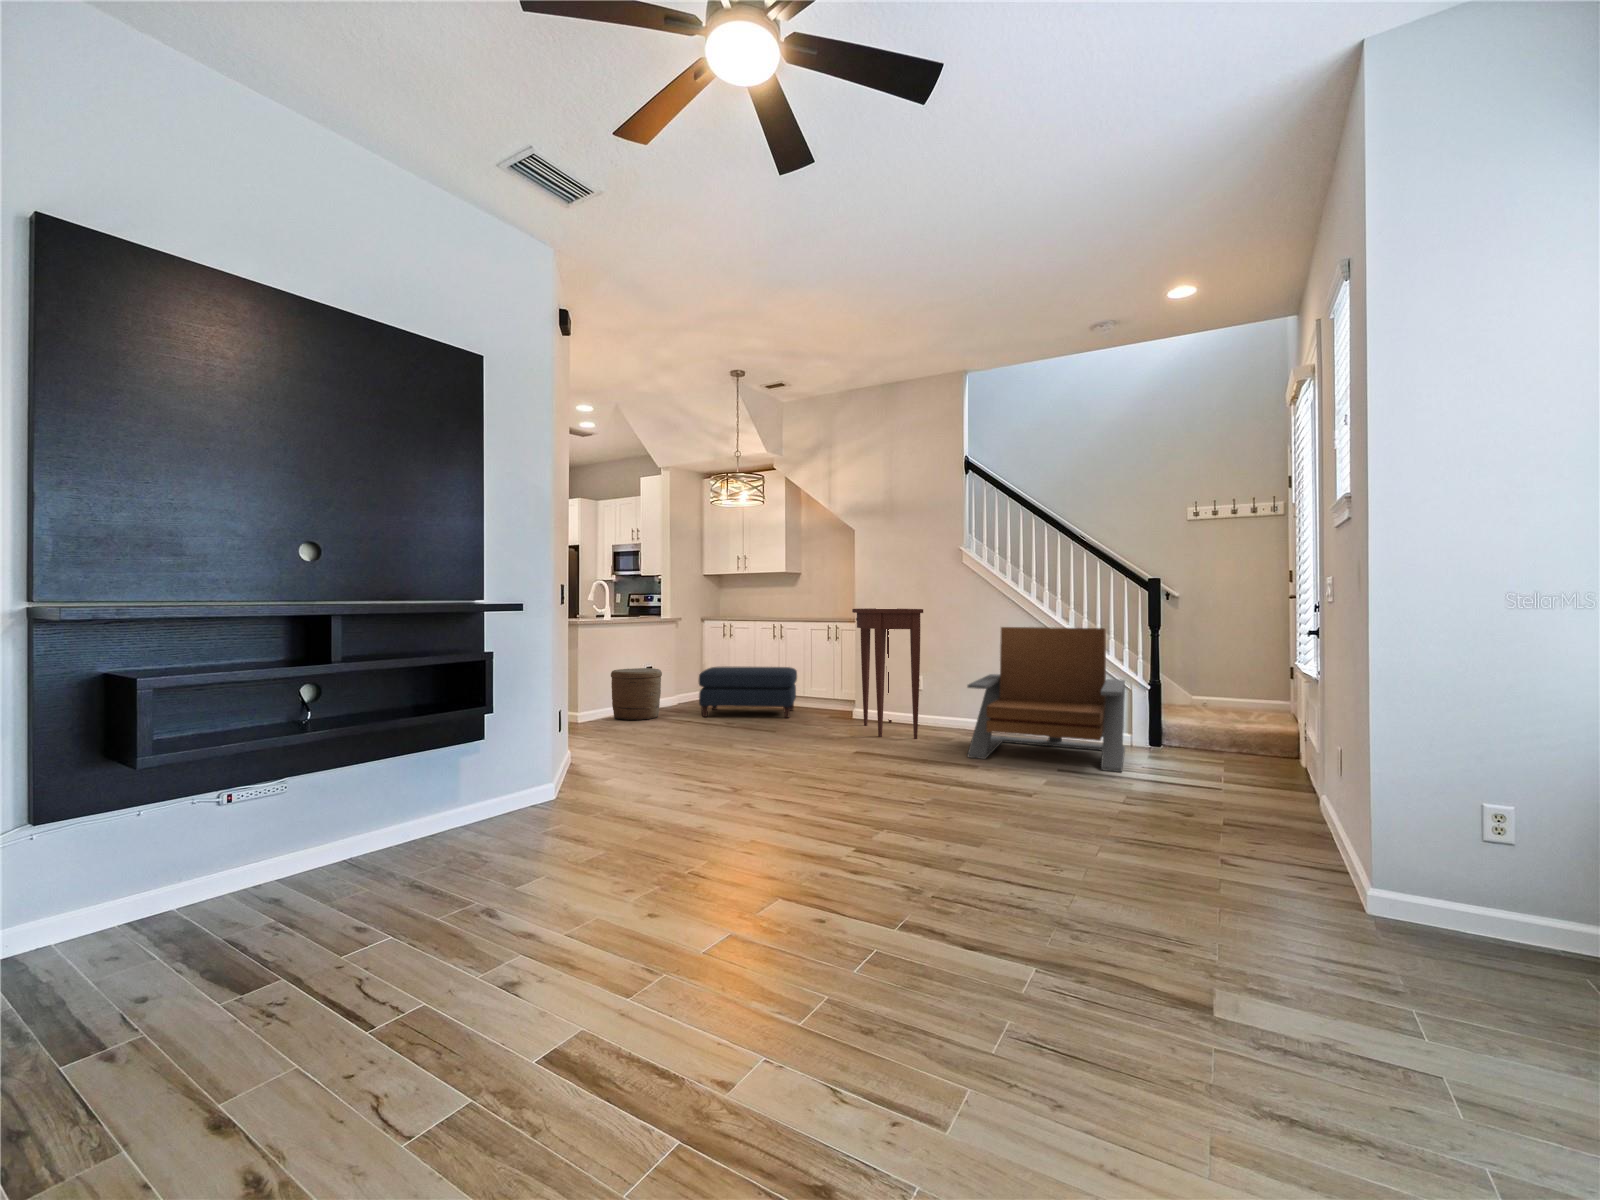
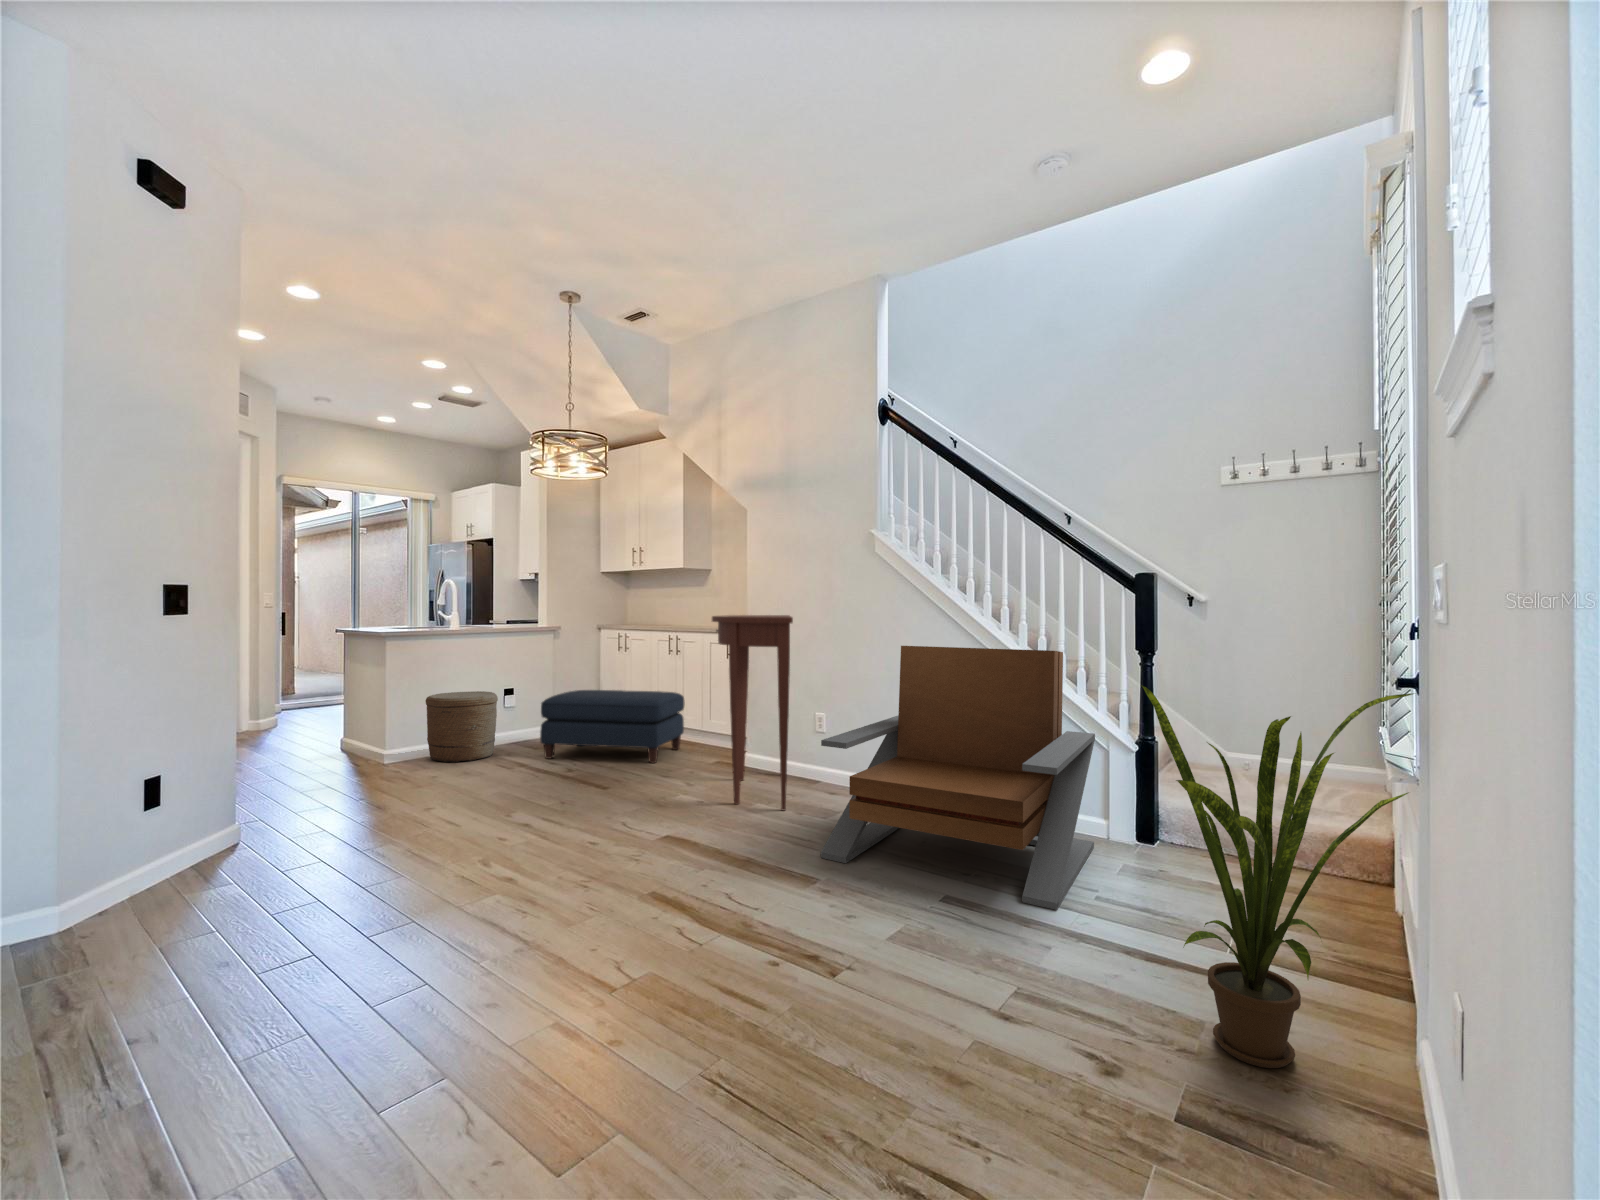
house plant: none [1190,637,1312,811] -> present [1142,686,1414,1068]

